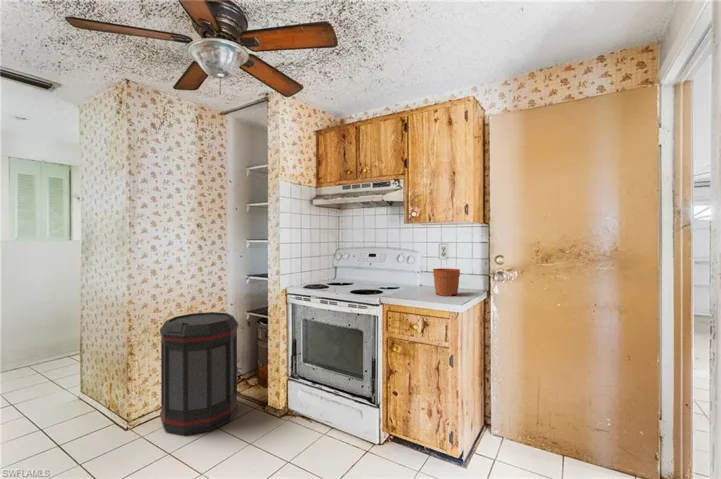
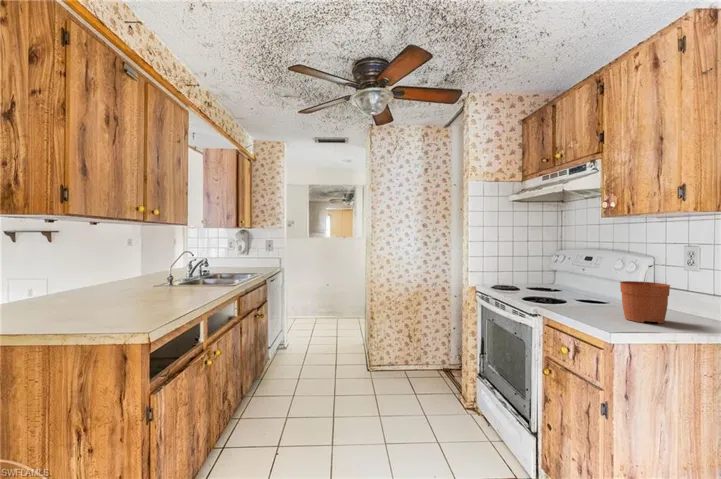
trash can: present [160,312,238,435] -> none [383,298,441,392]

